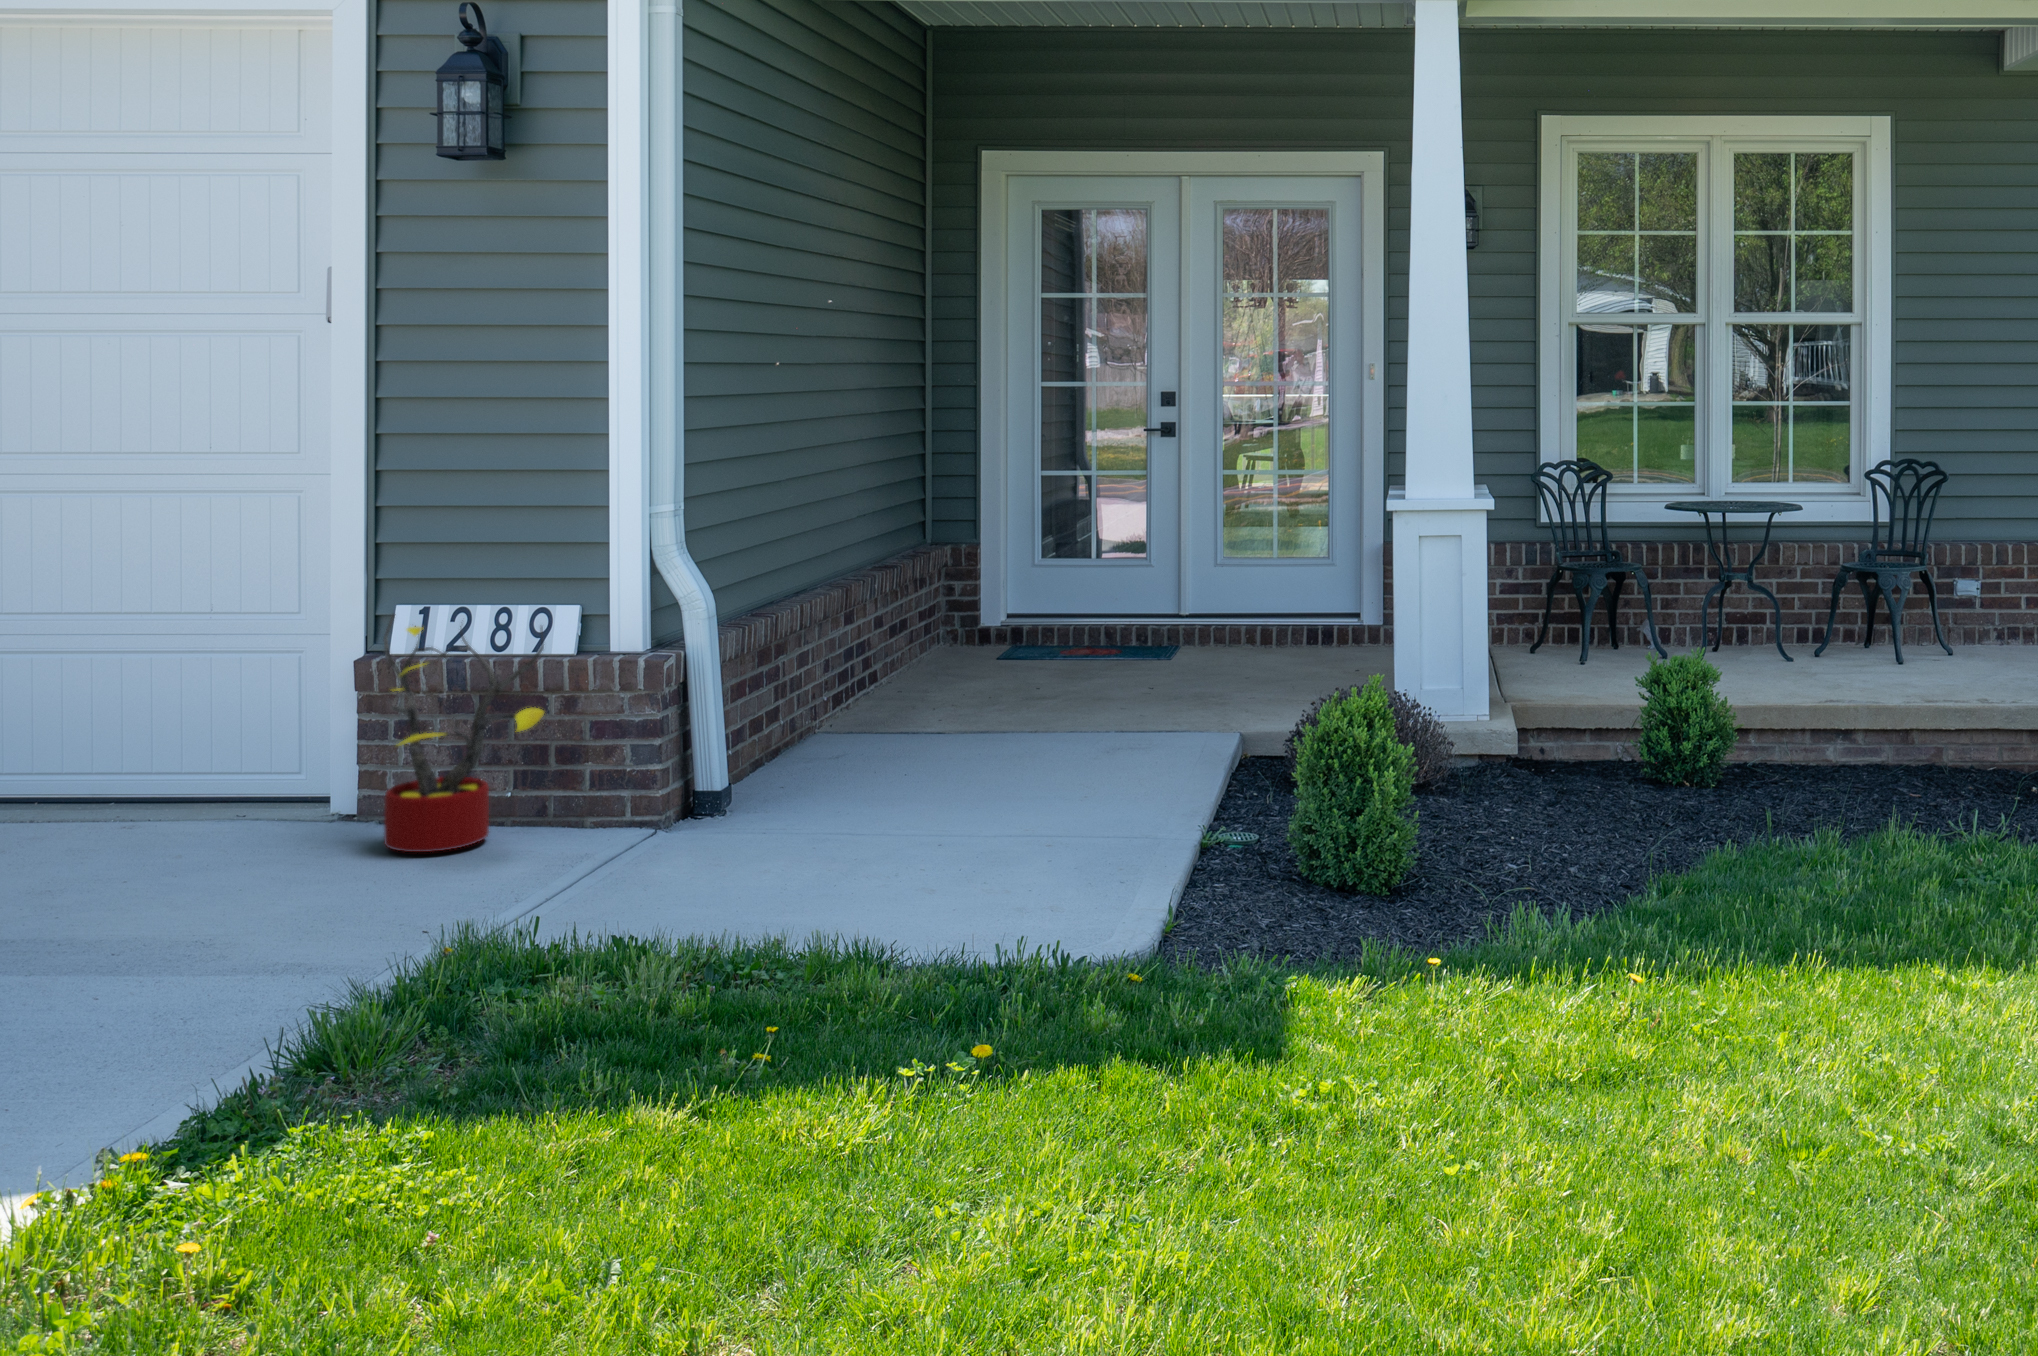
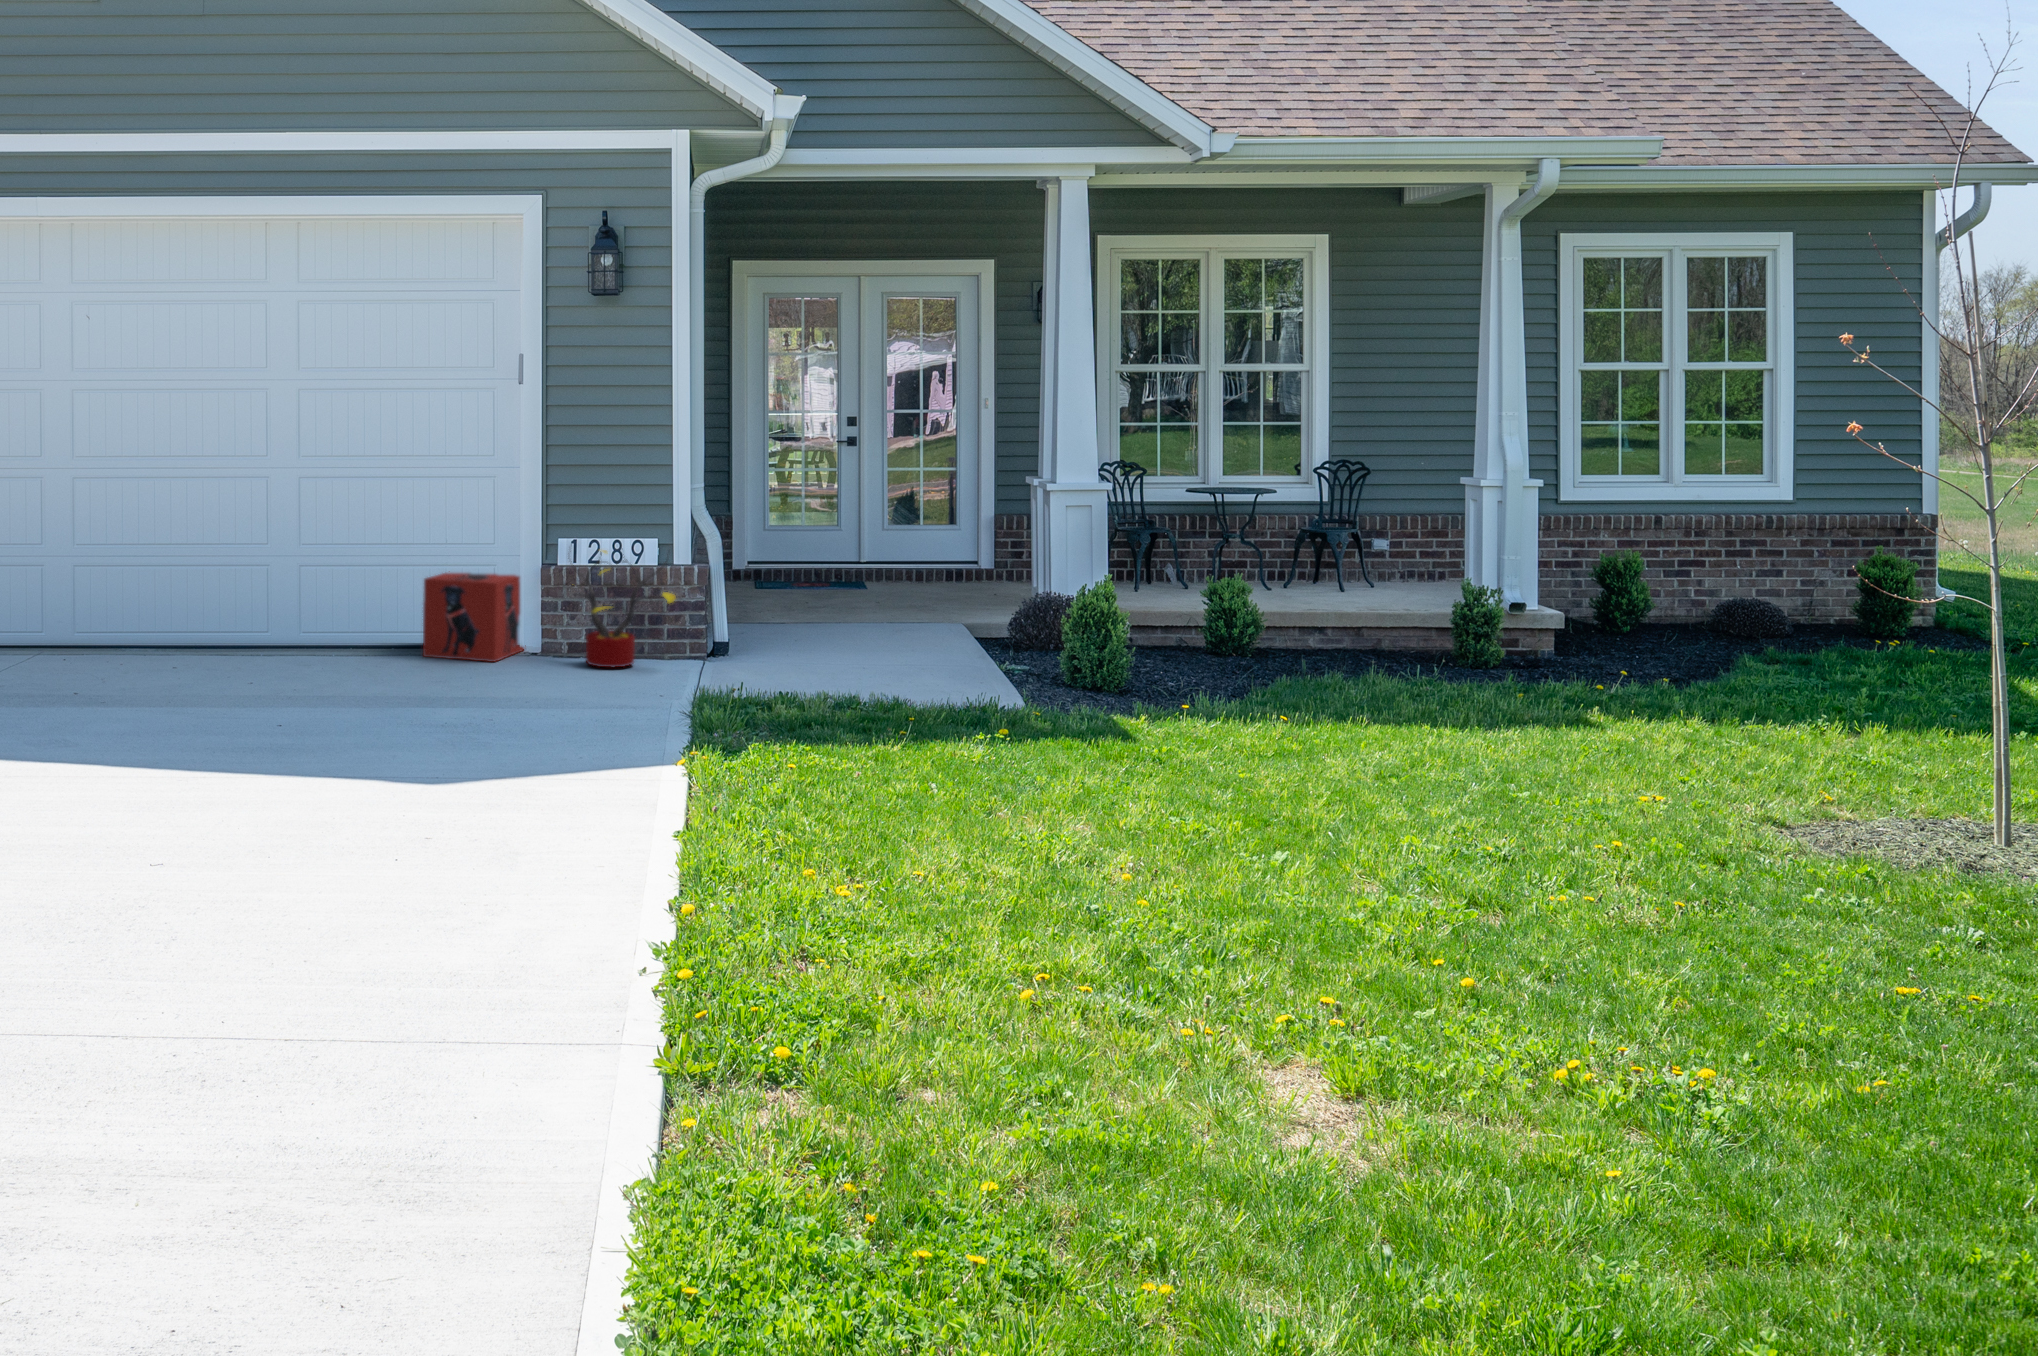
storage box: none [103,657,345,840] -> present [423,573,524,662]

